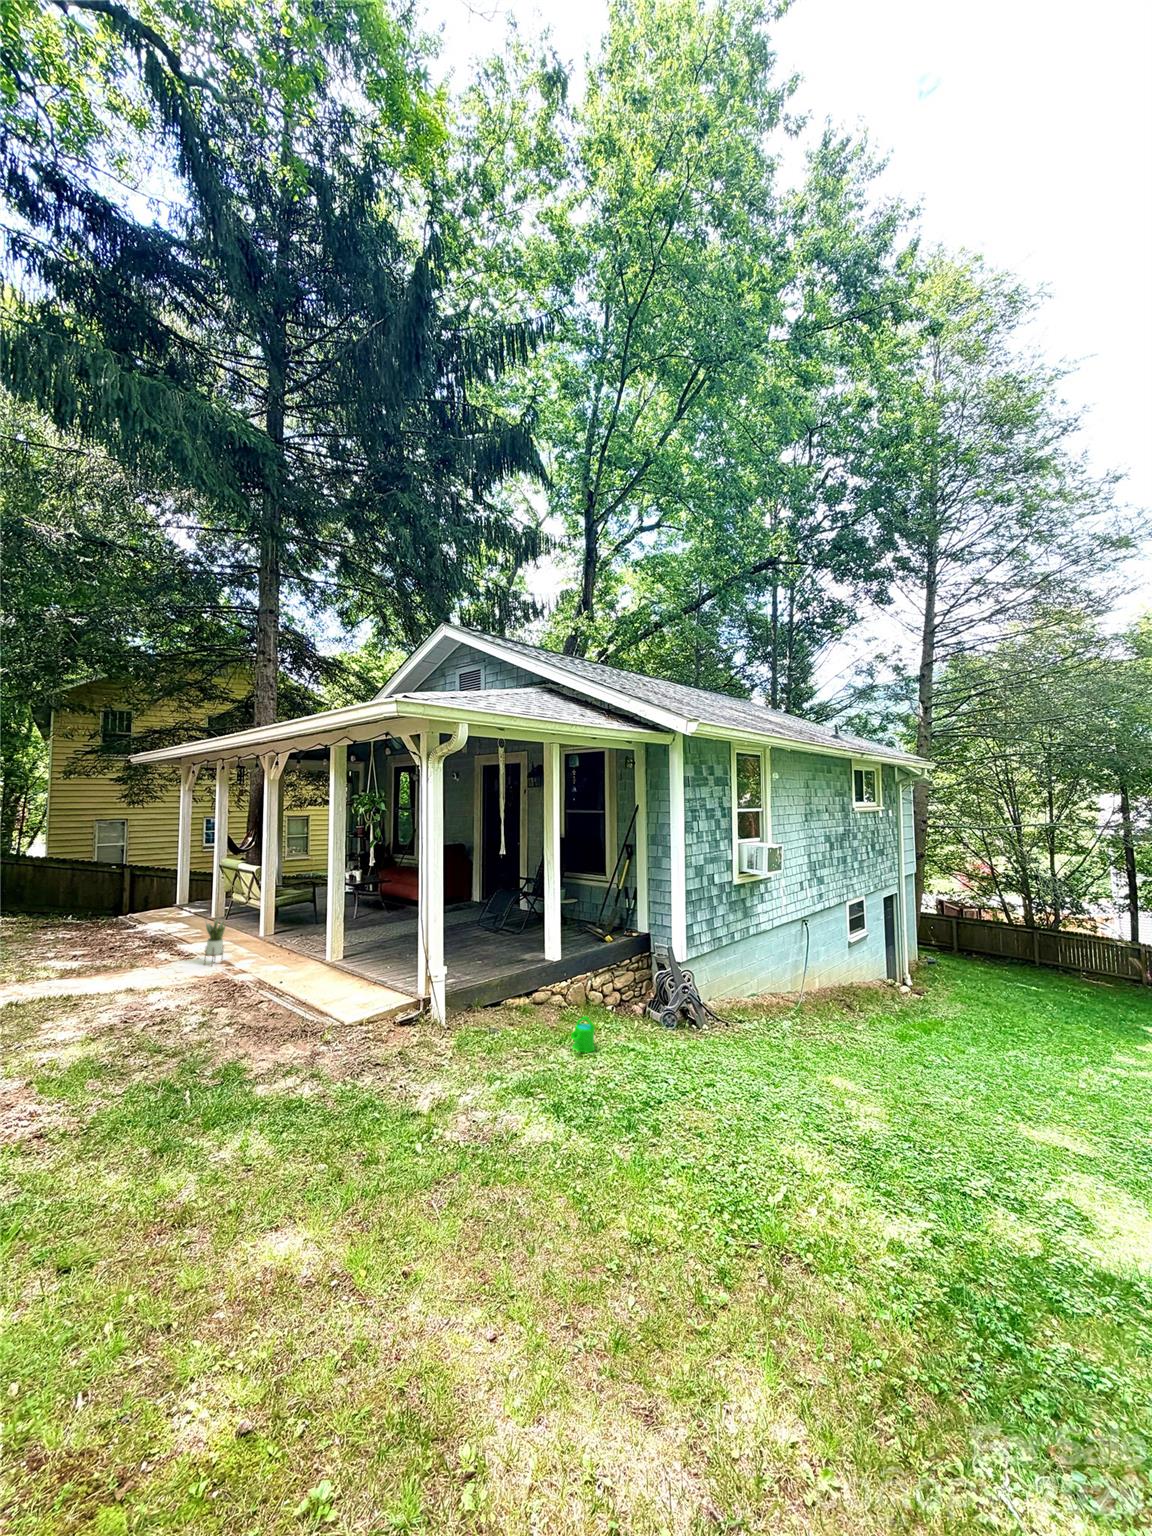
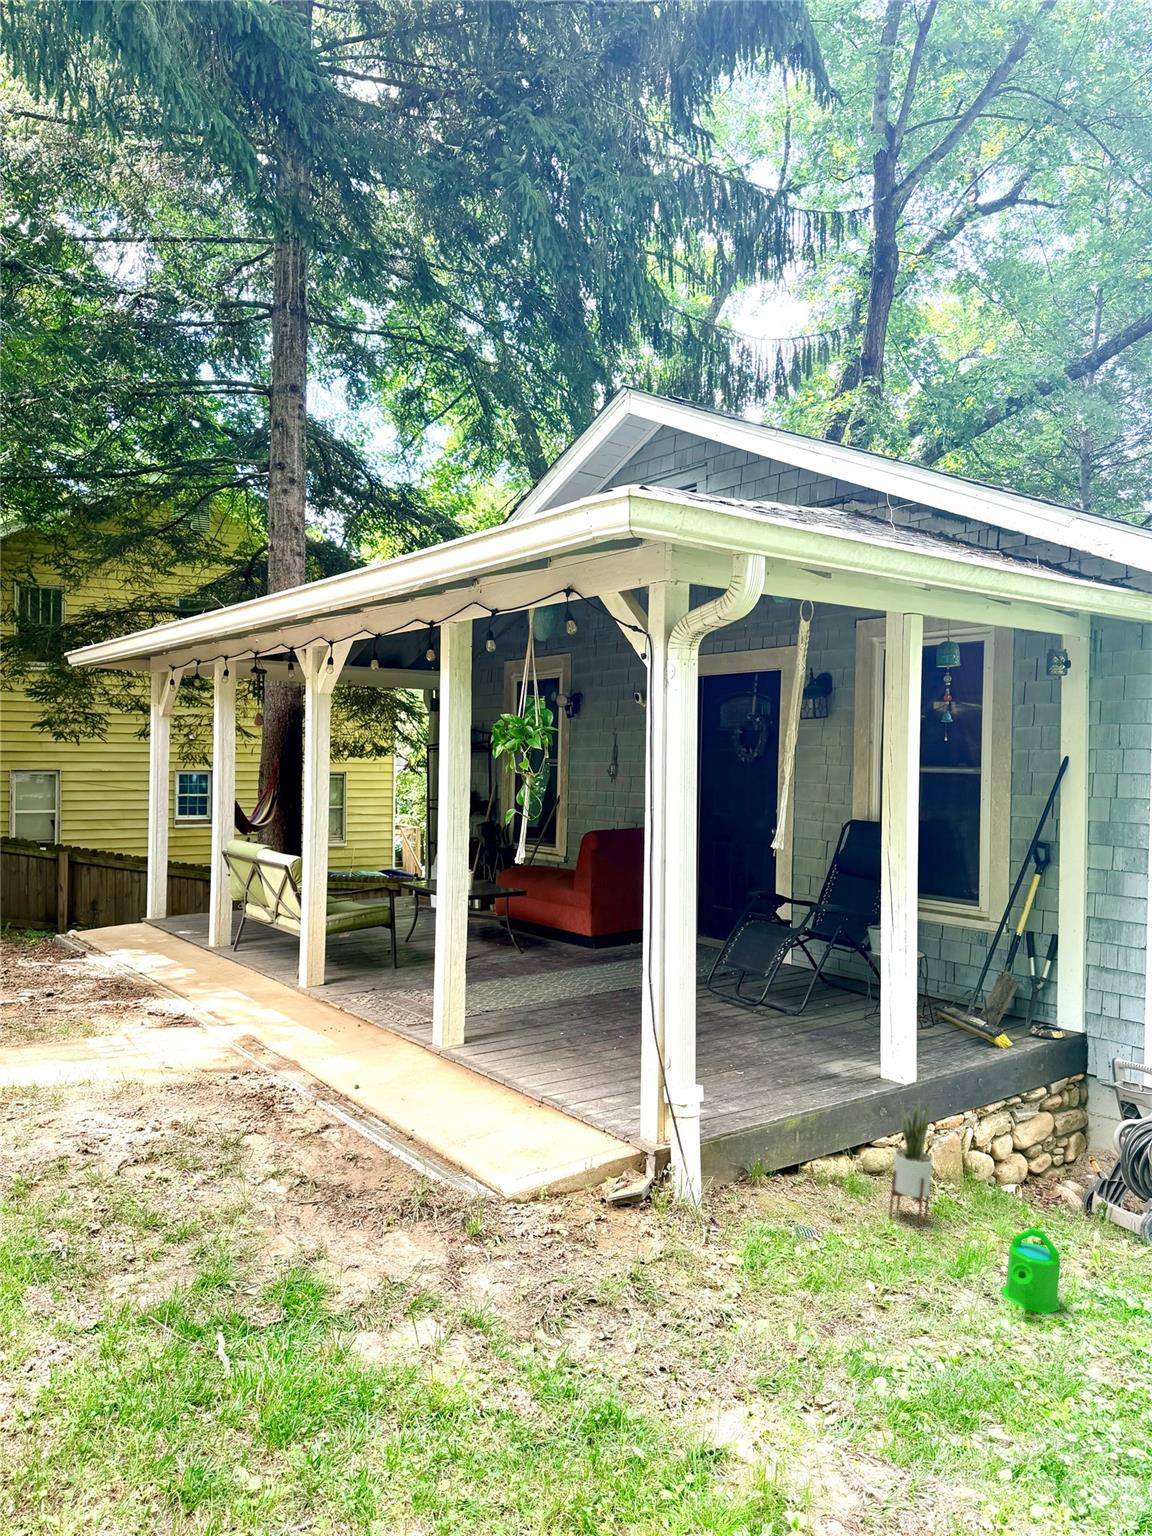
potted plant: present [204,920,226,962] -> present [889,1101,933,1227]

